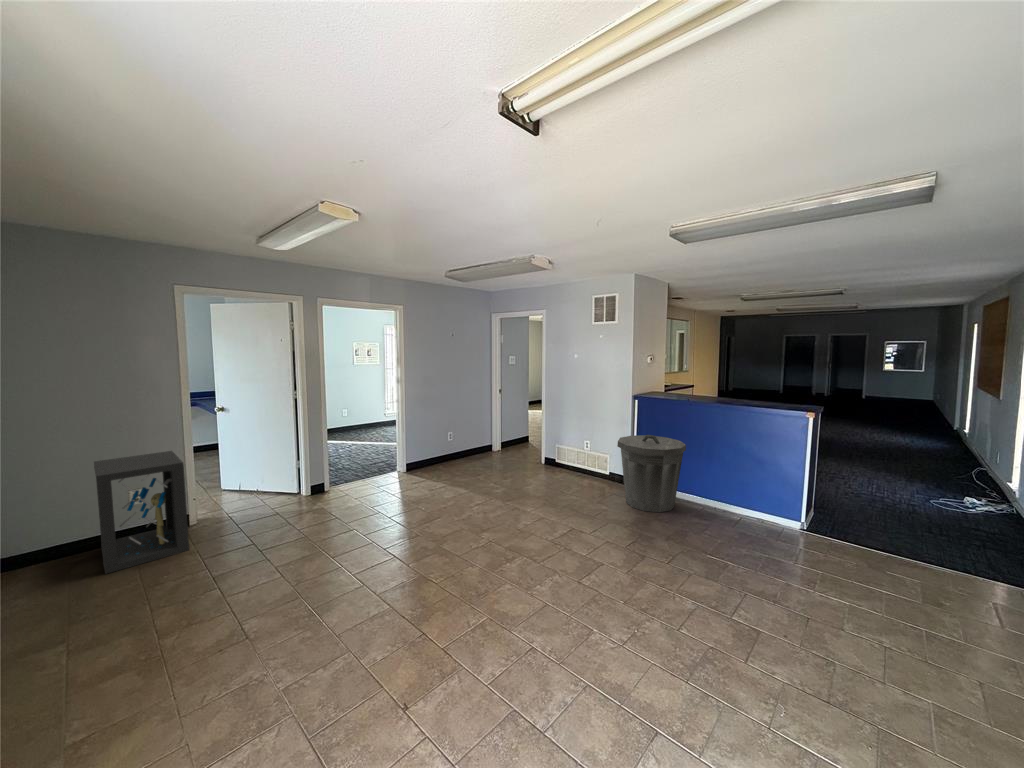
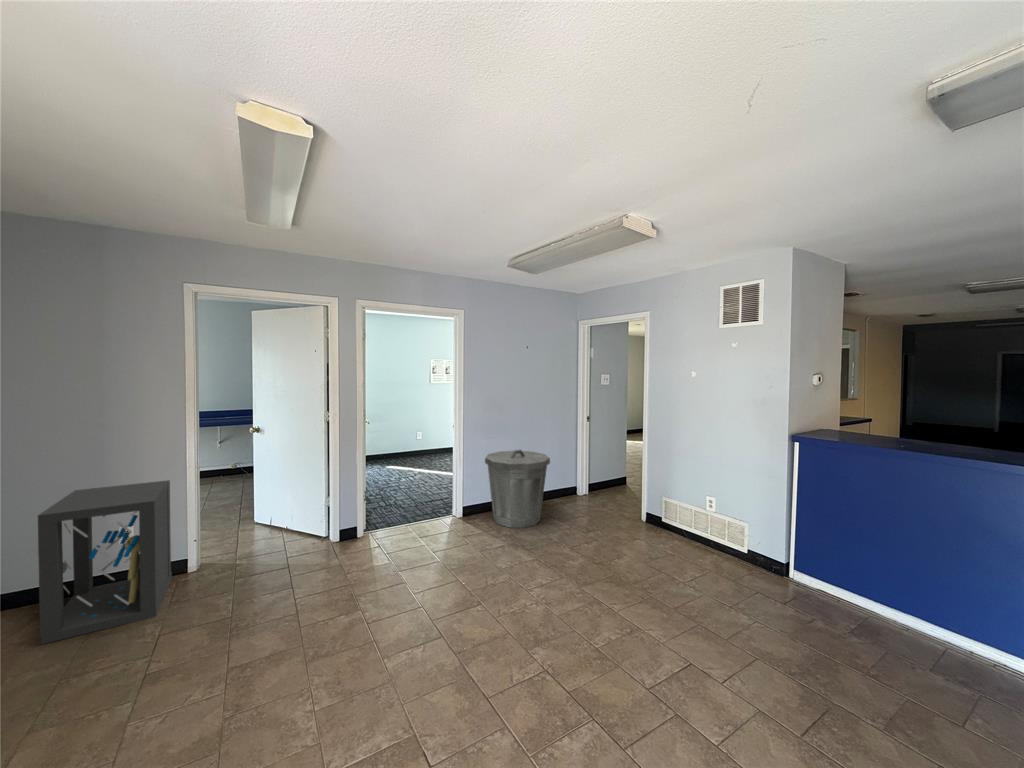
trash can: present [617,435,686,512] -> present [485,450,550,528]

